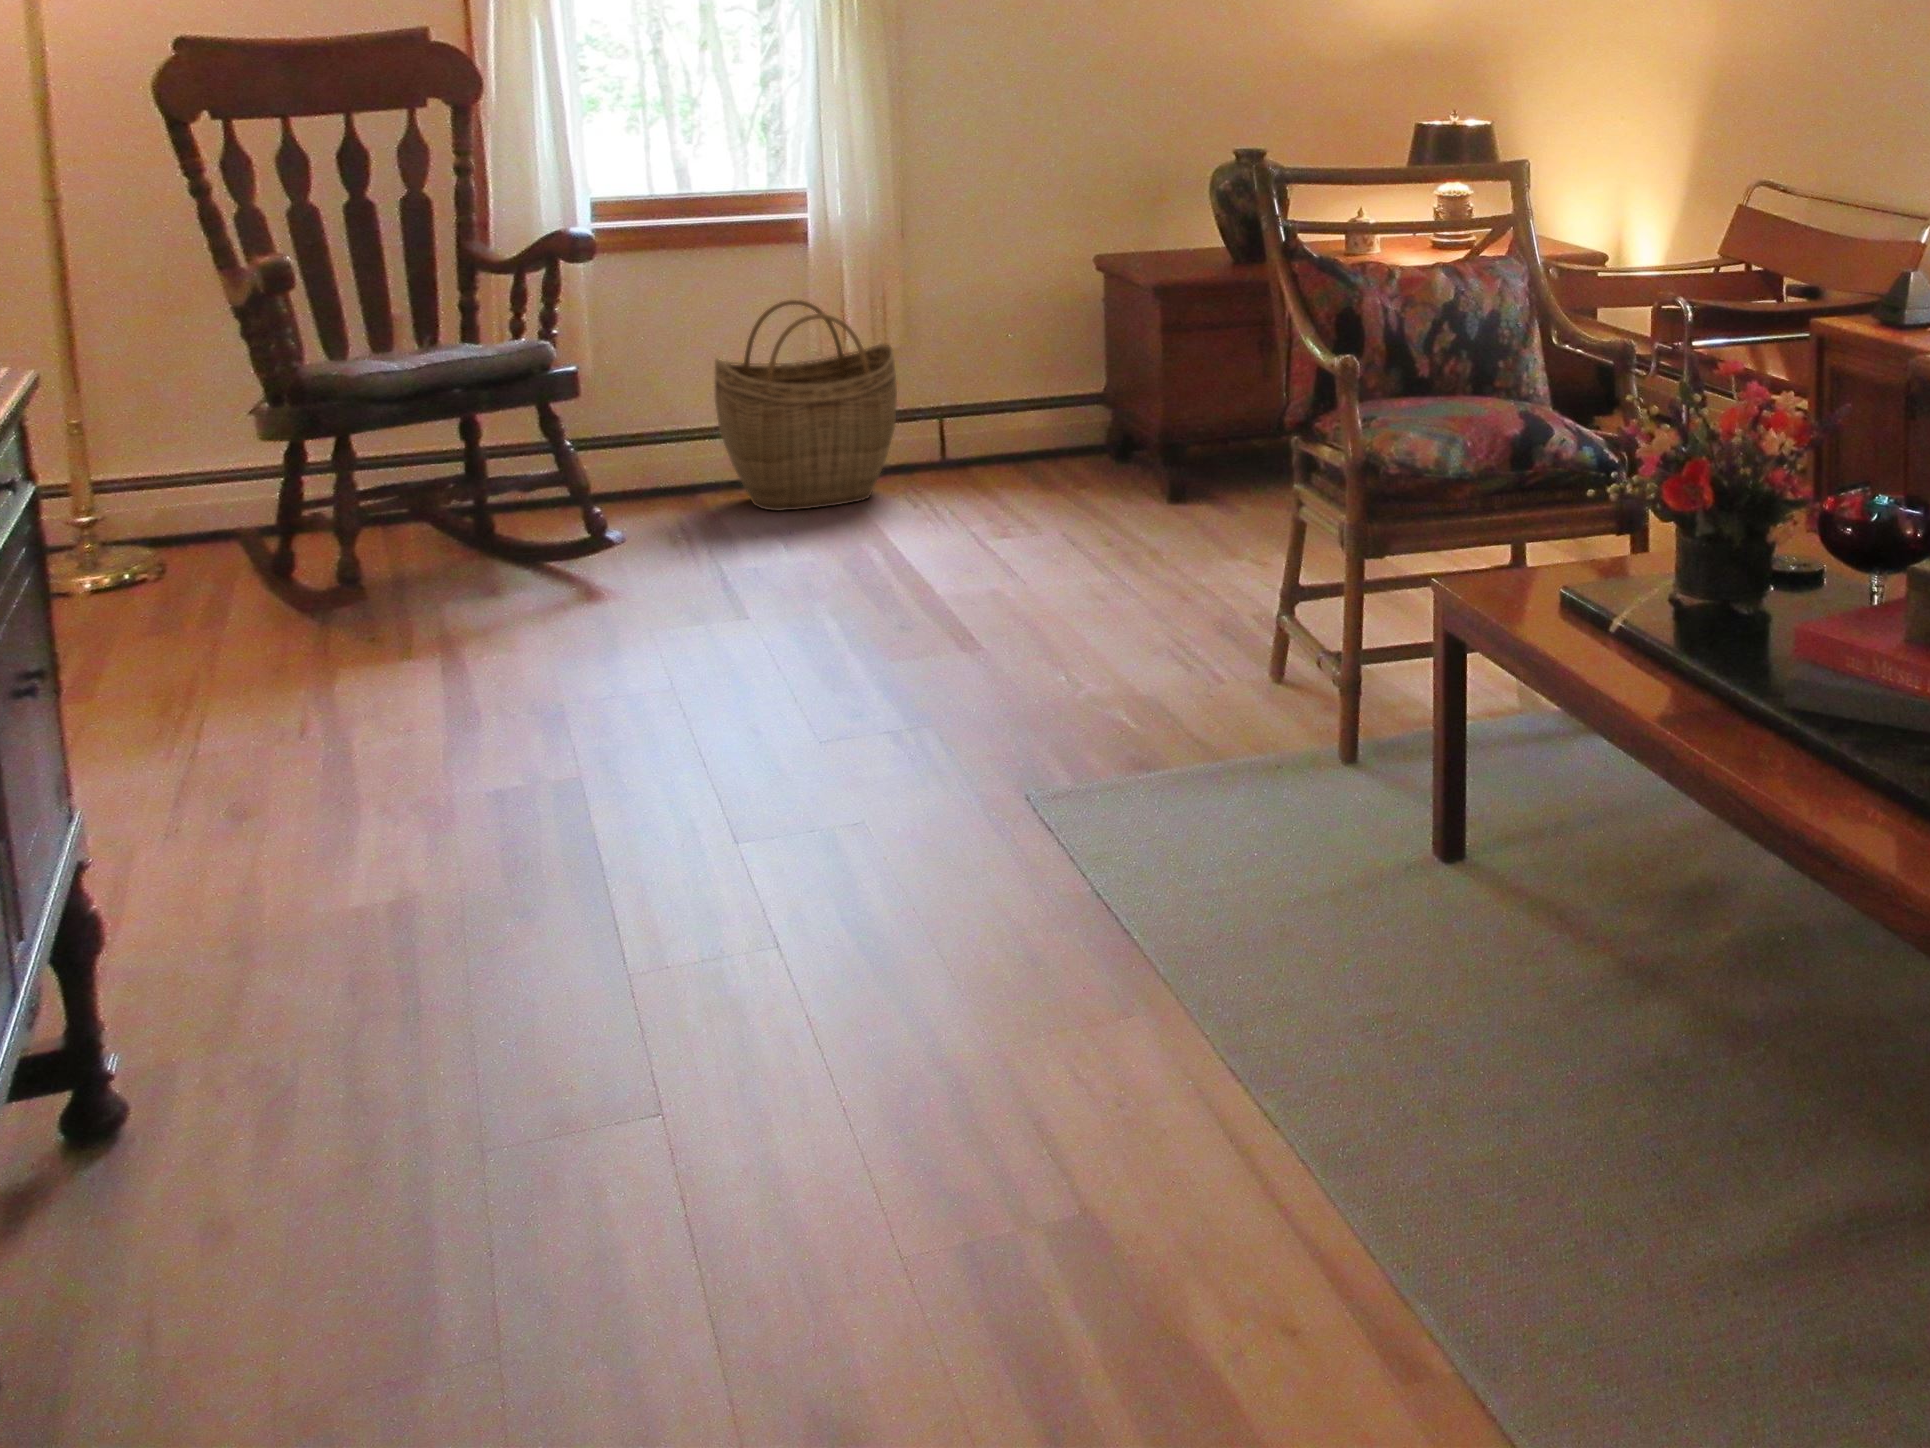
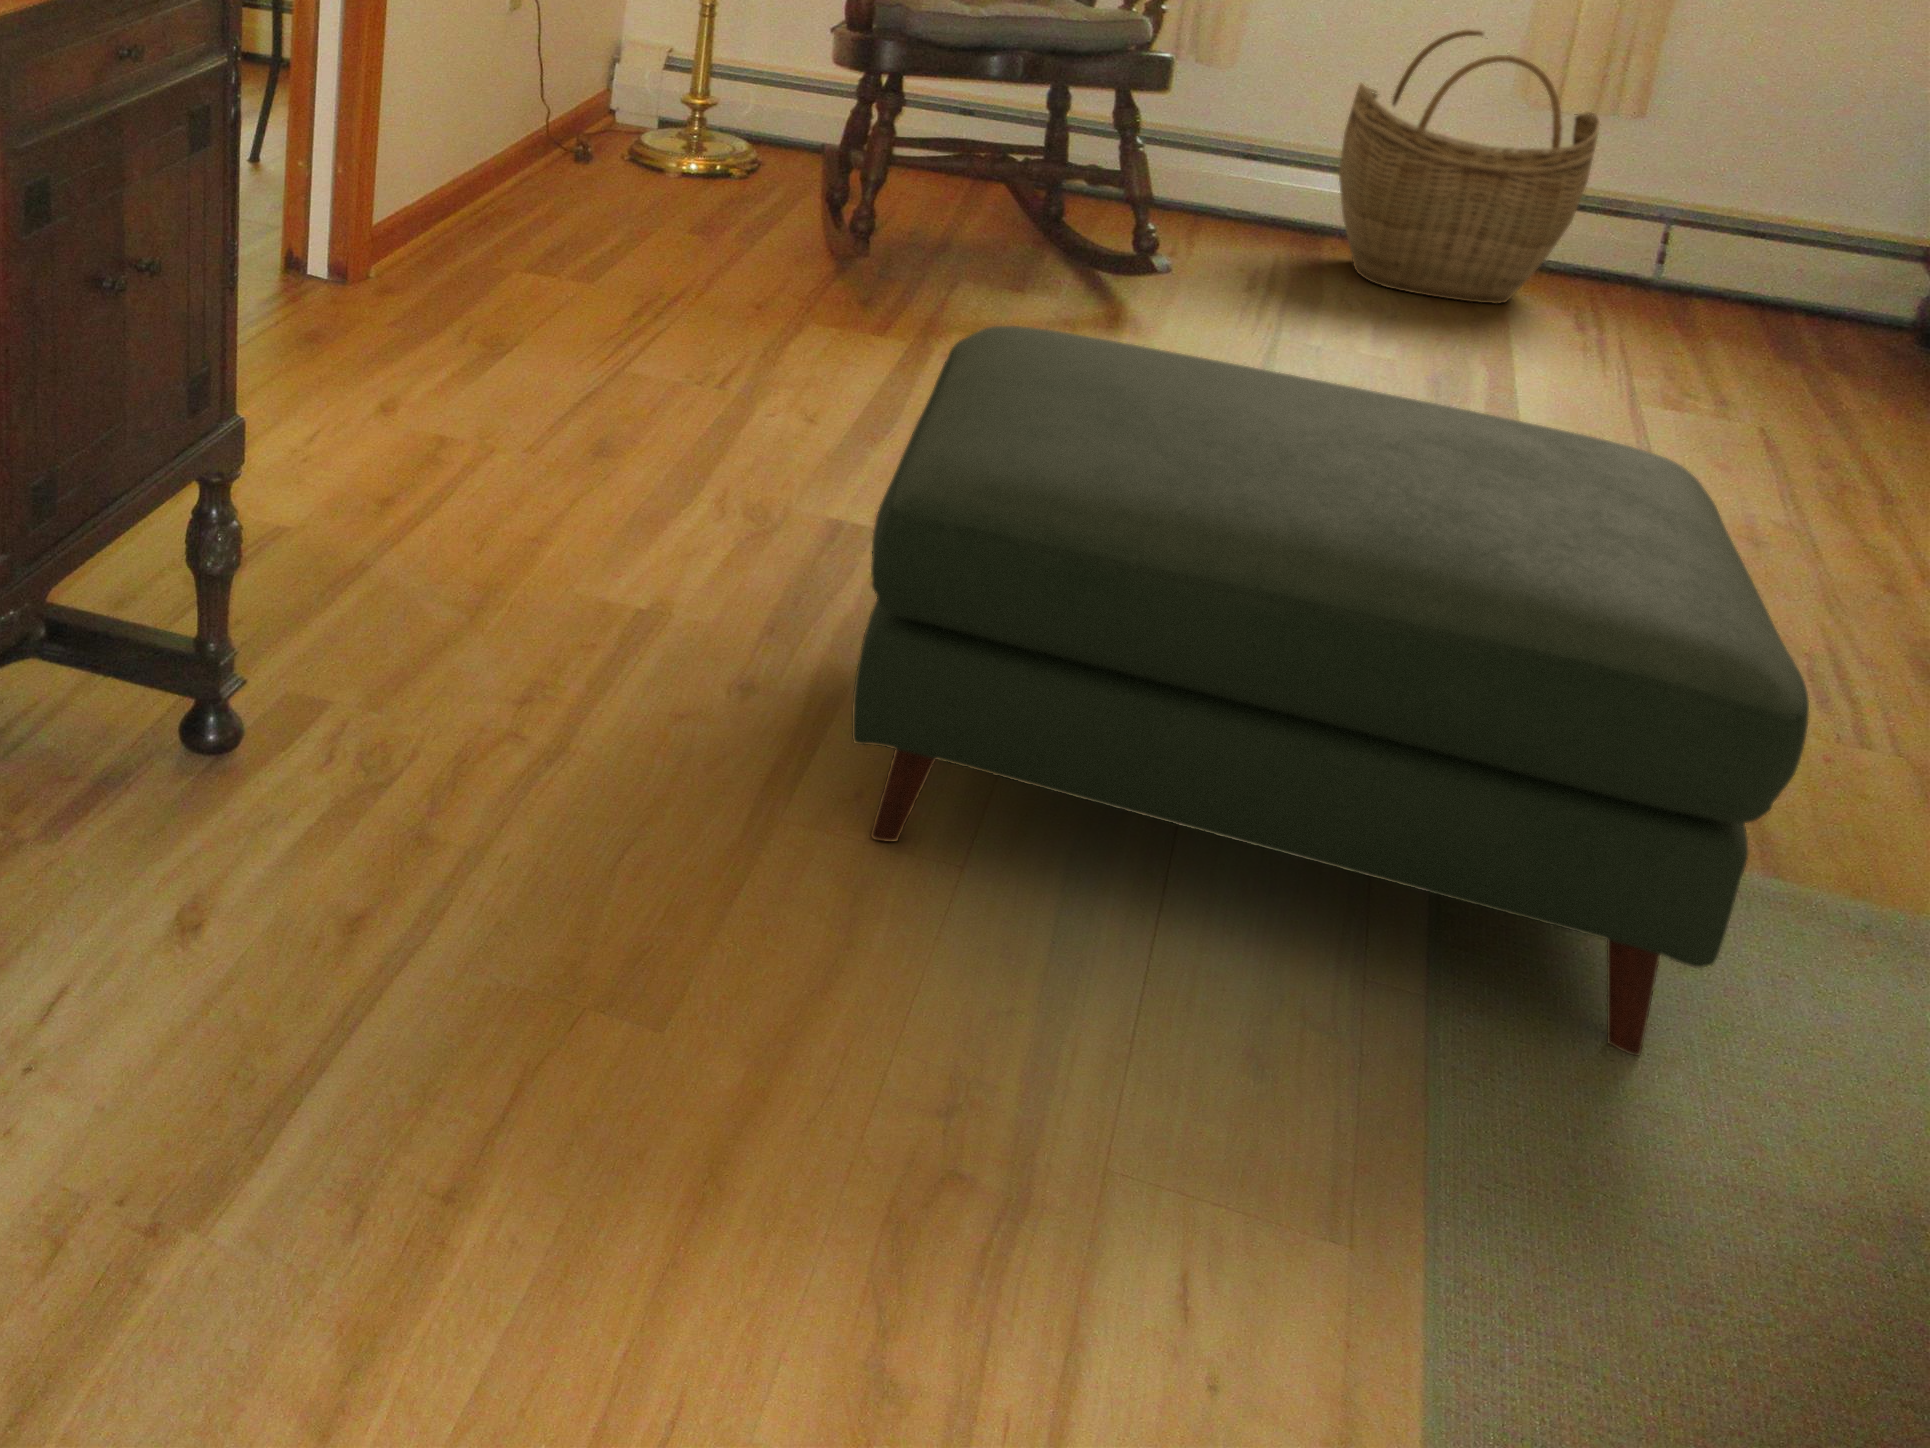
ottoman: none [425,539,1033,975] -> present [852,326,1809,1056]

